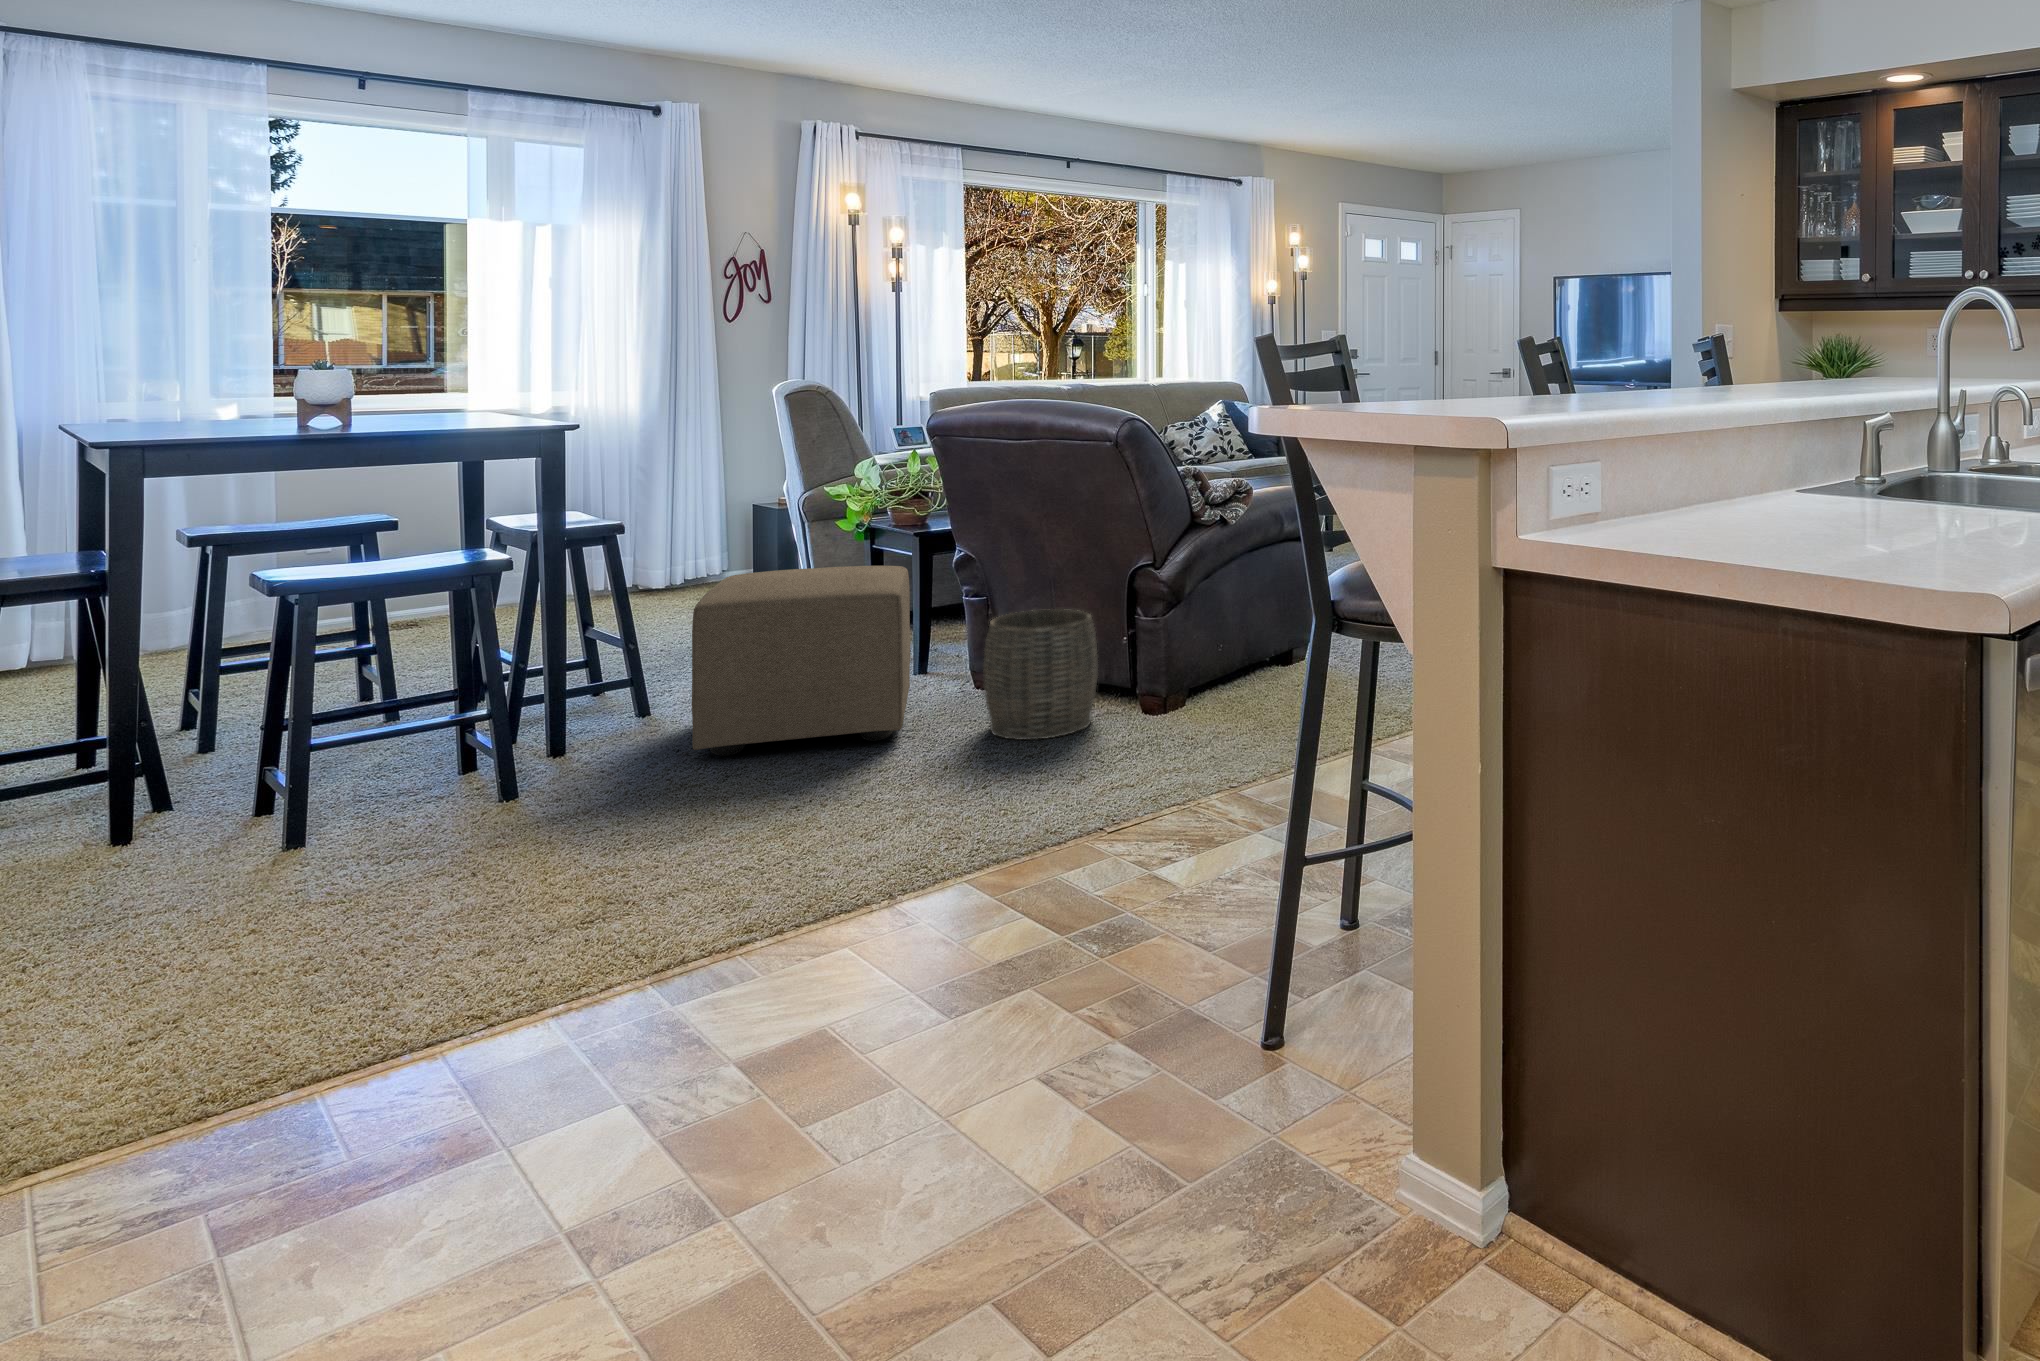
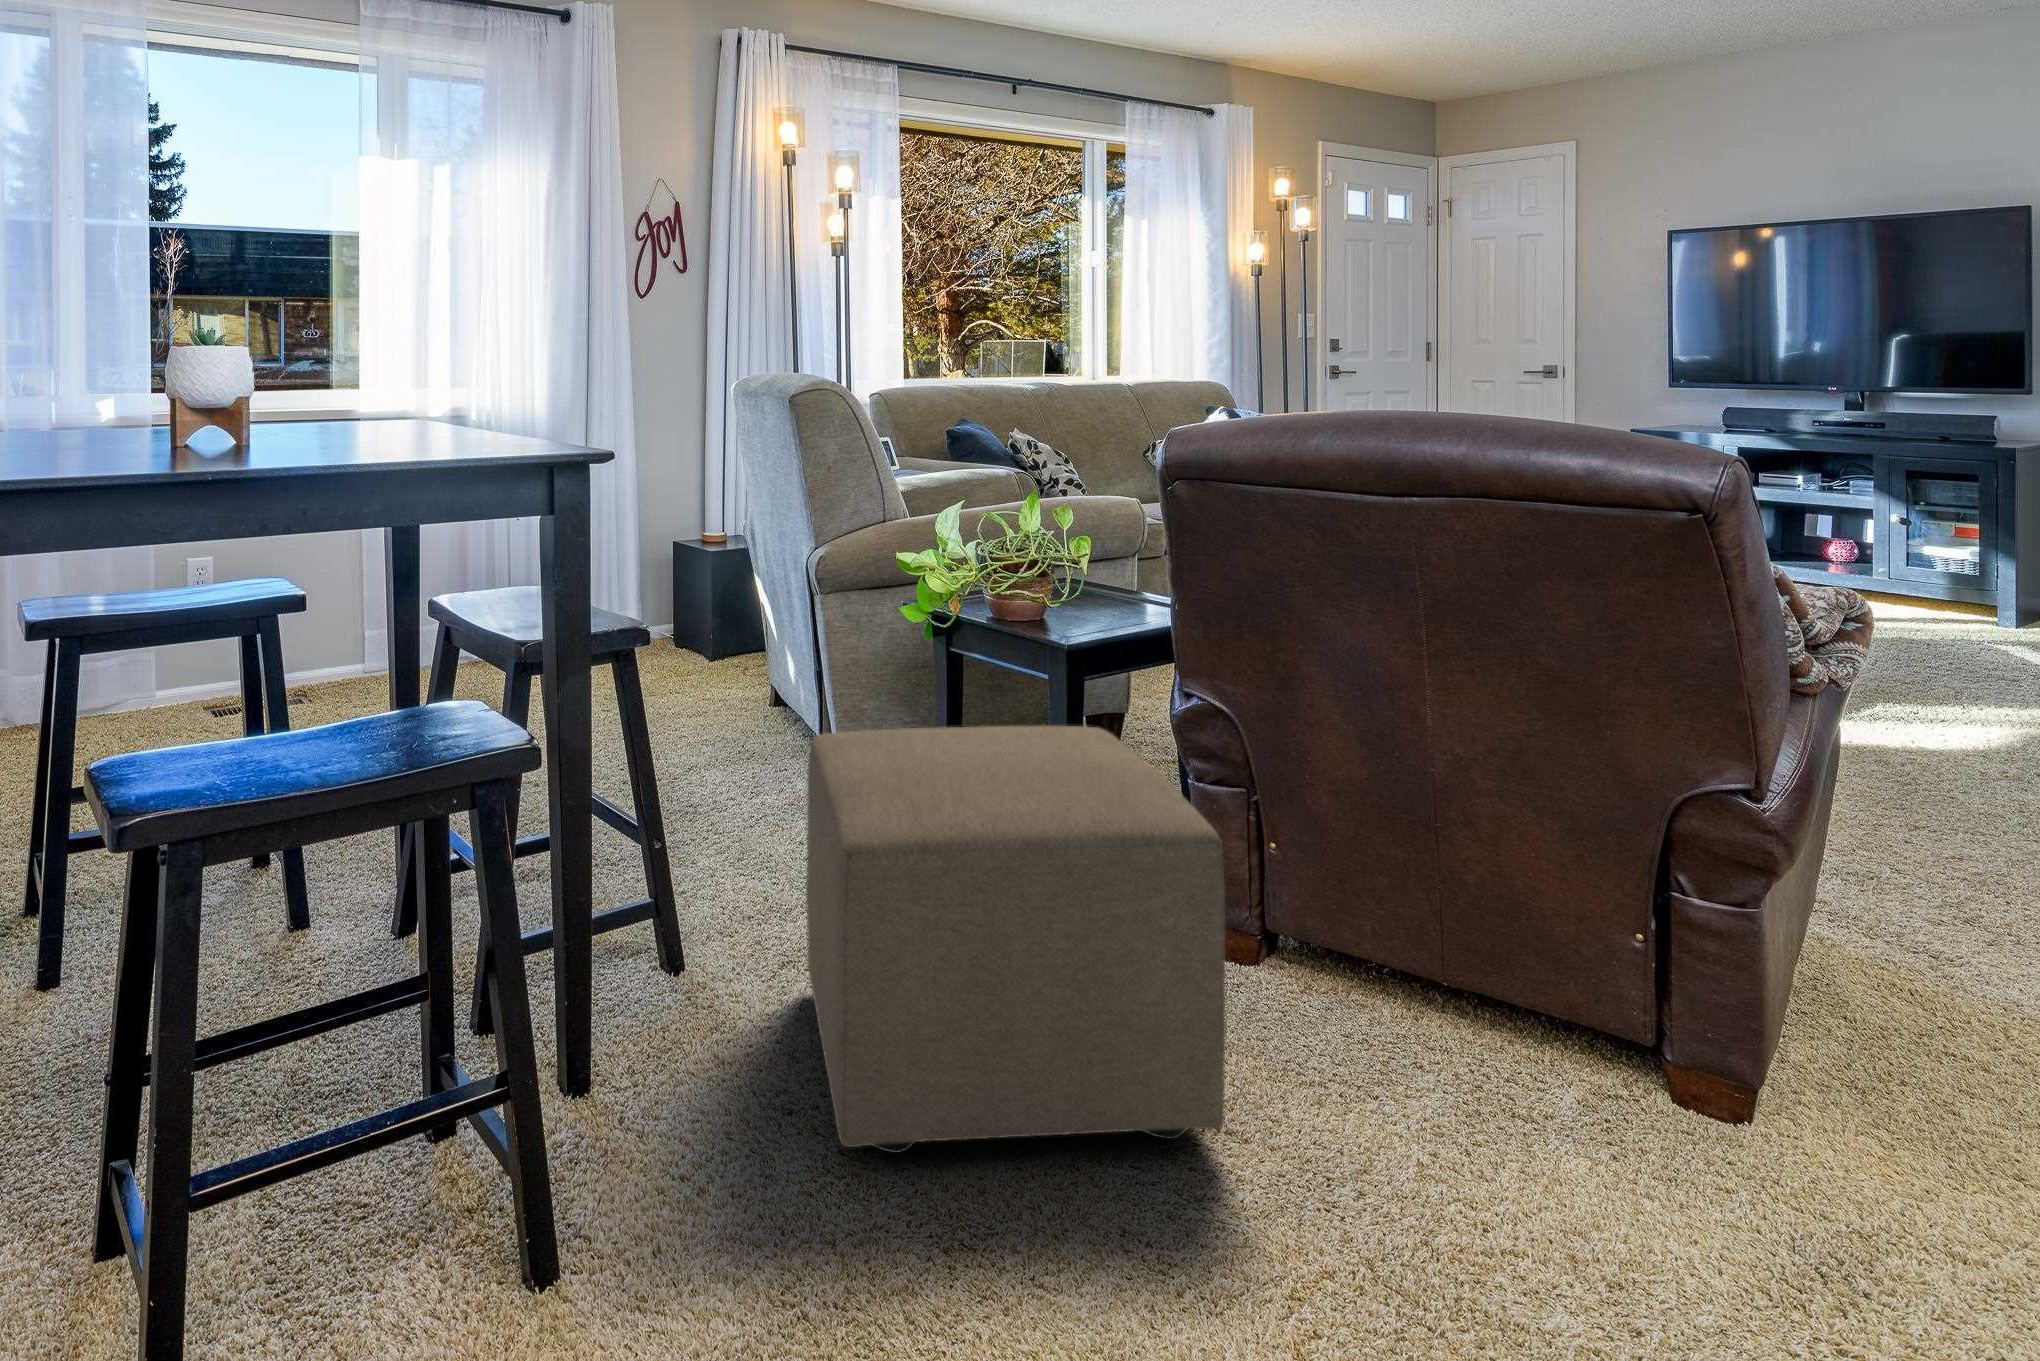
woven basket: present [983,609,1098,740] -> none [1350,854,1611,1188]

